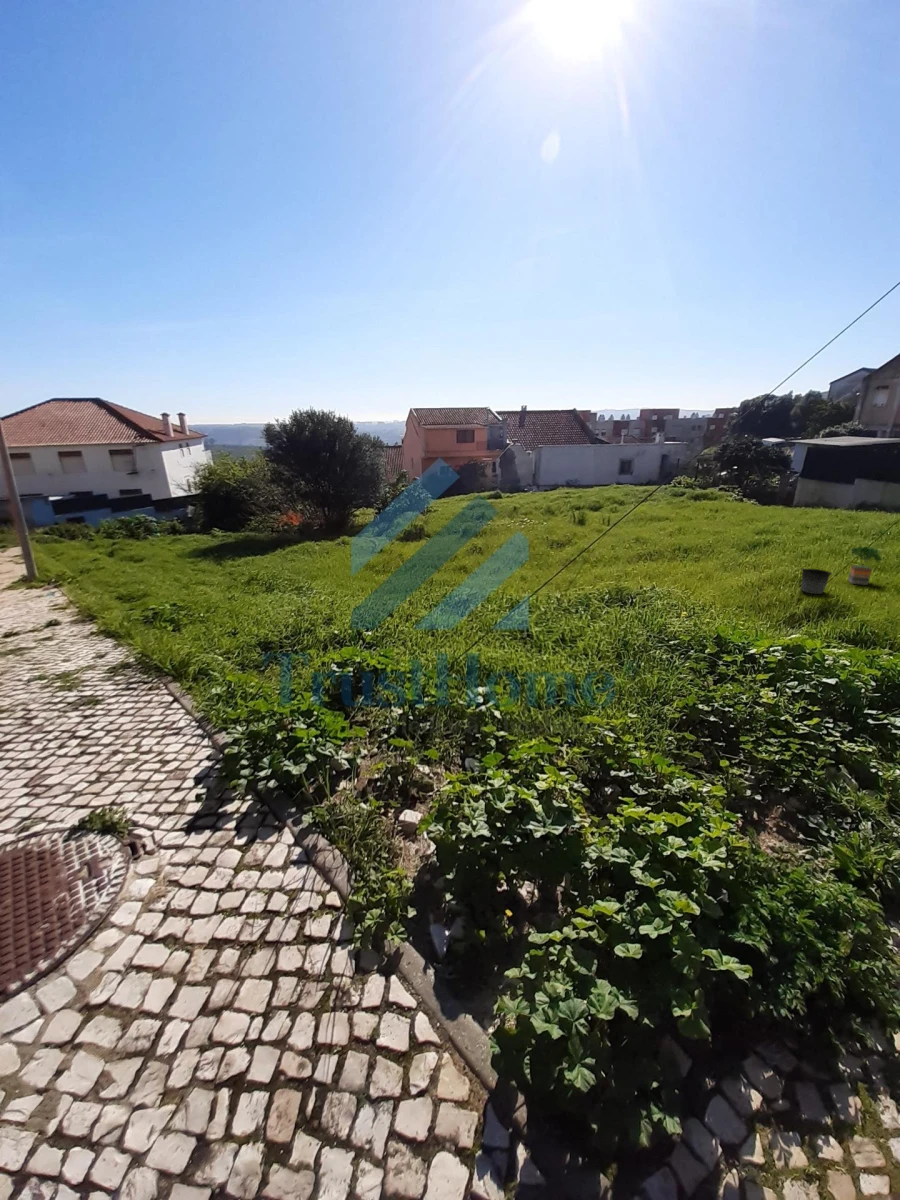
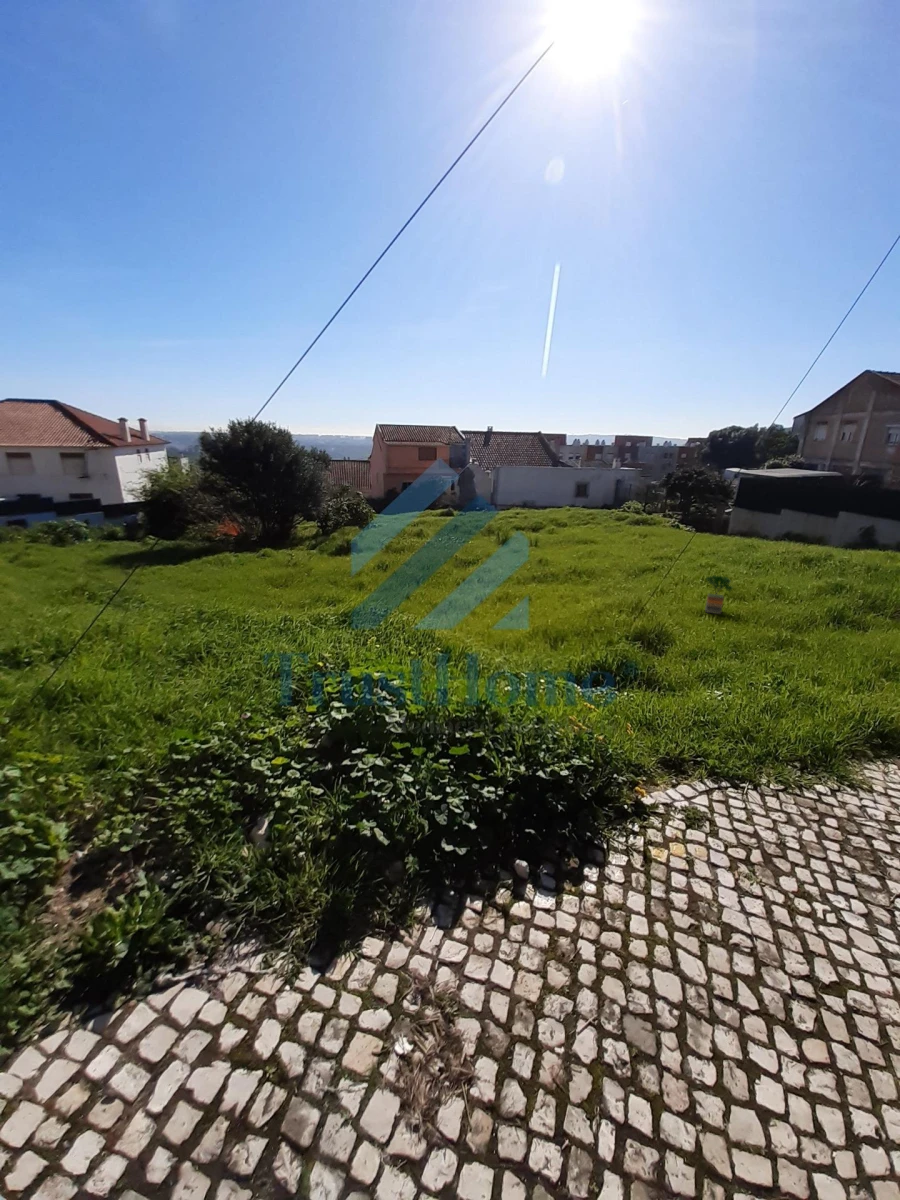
bucket: present [801,568,831,594] -> none [650,594,678,621]

